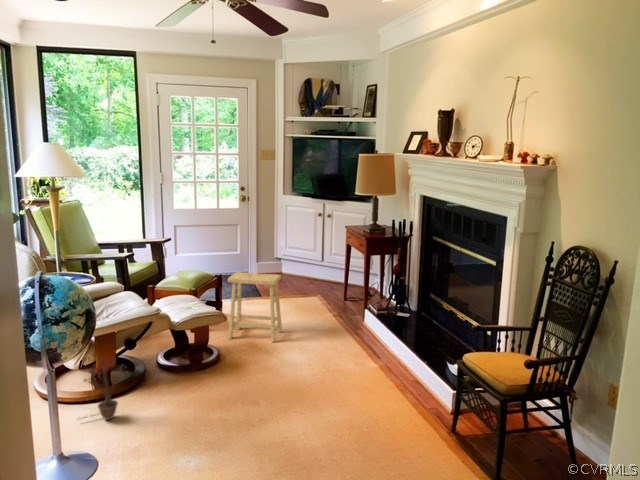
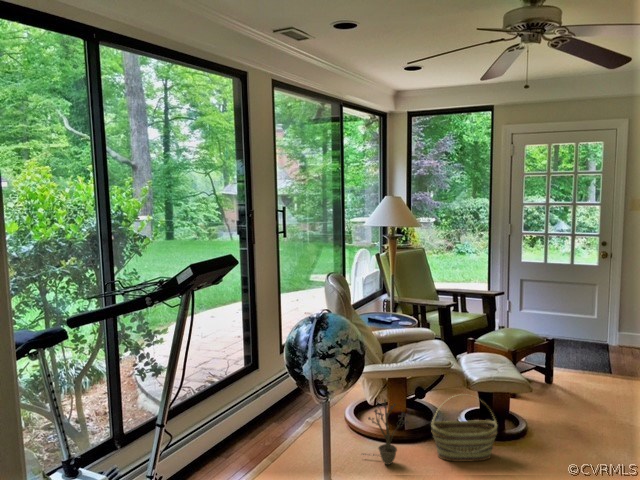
footstool: present [228,272,282,342] -> none [548,338,624,434]
basket: none [146,334,204,399] -> present [431,396,497,462]

